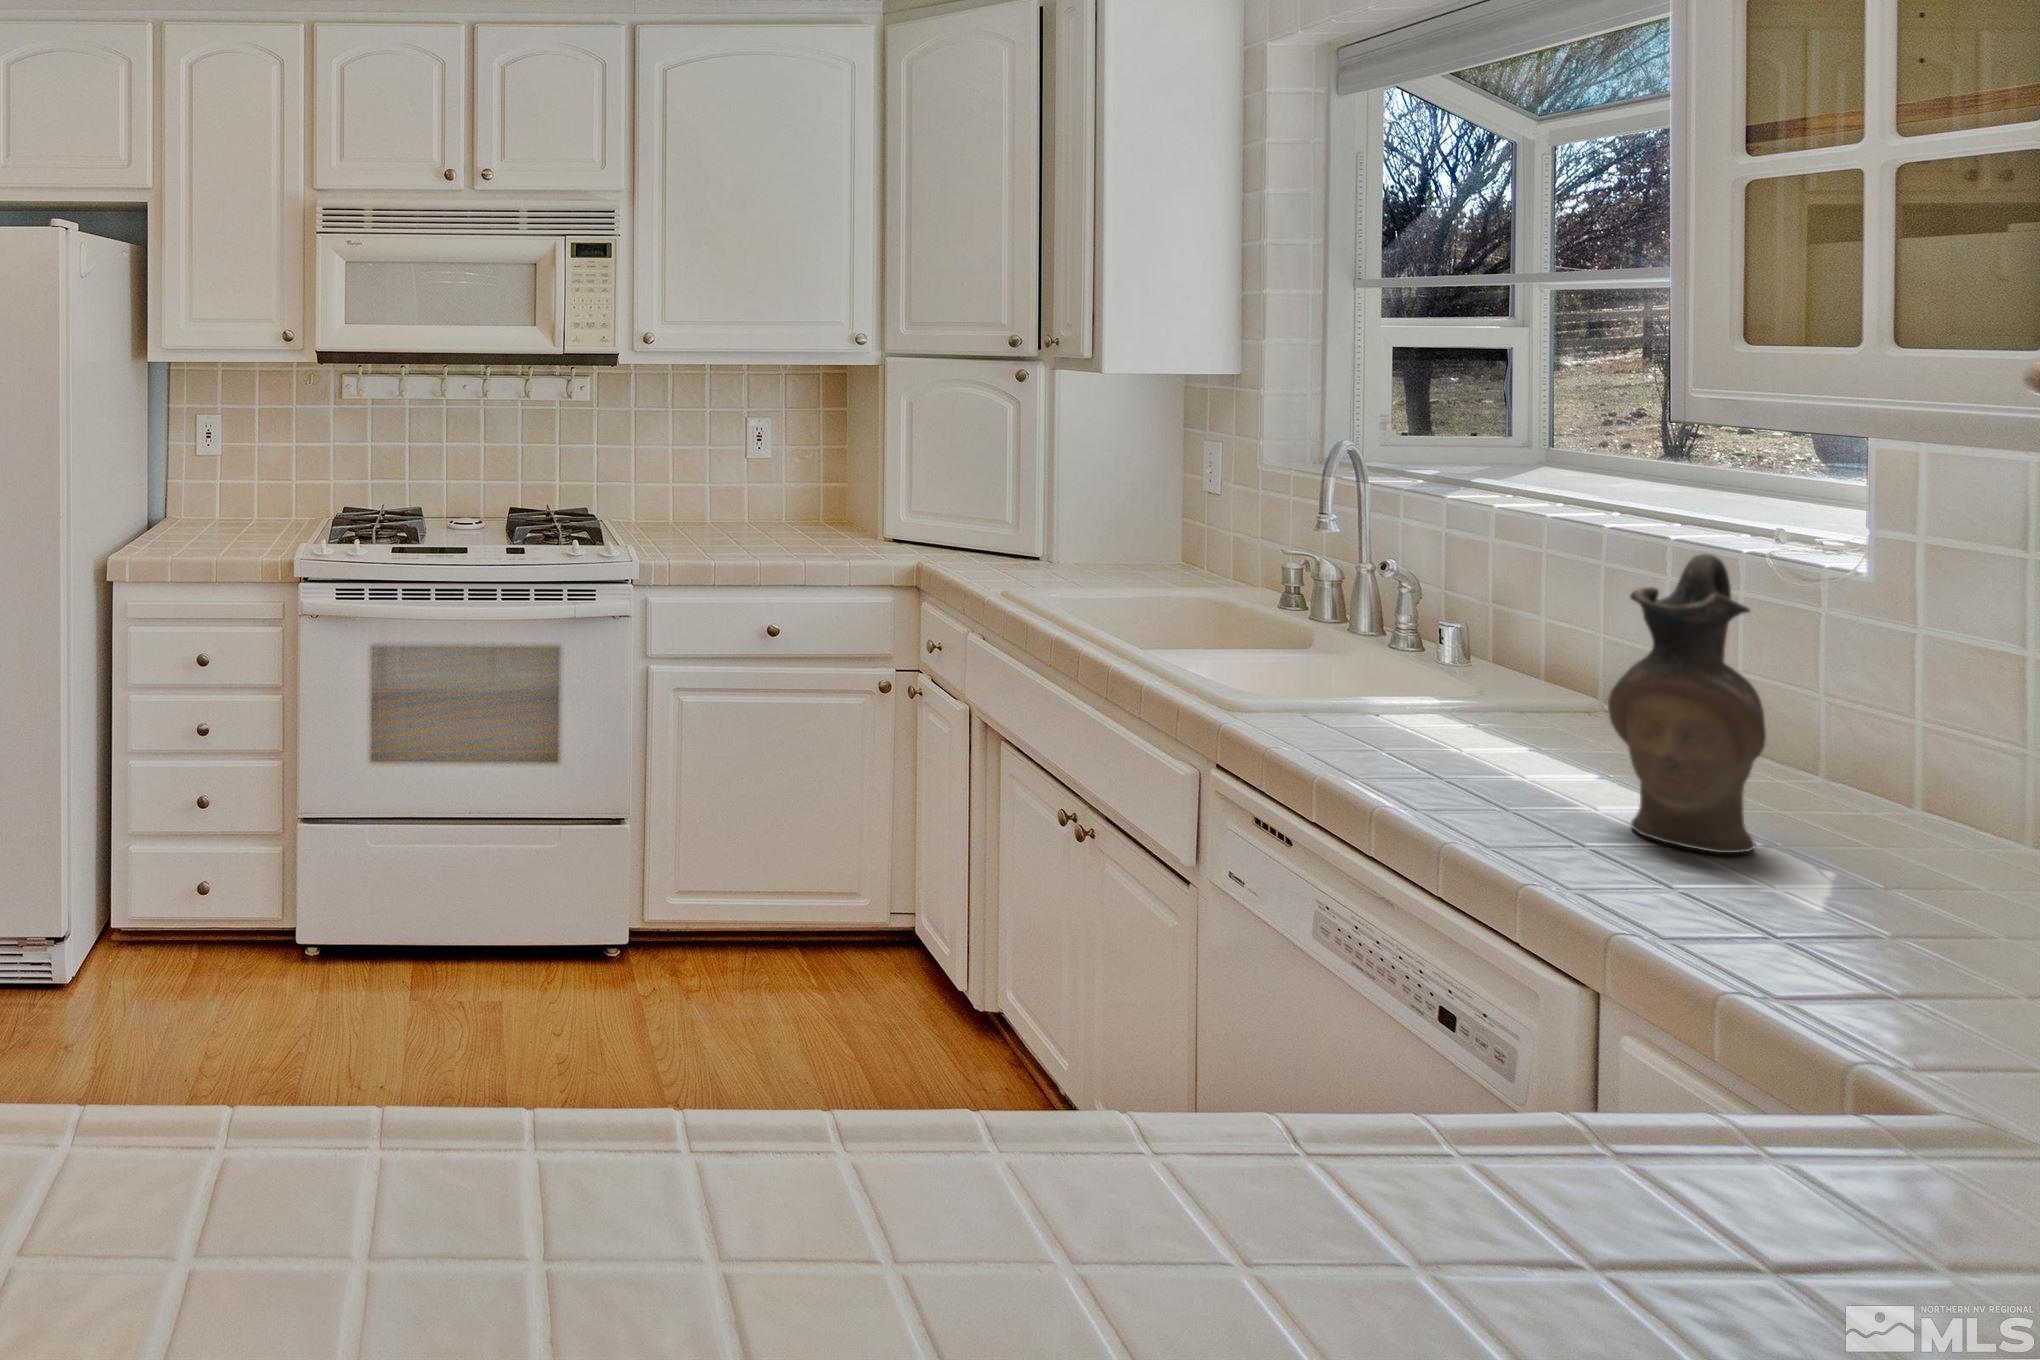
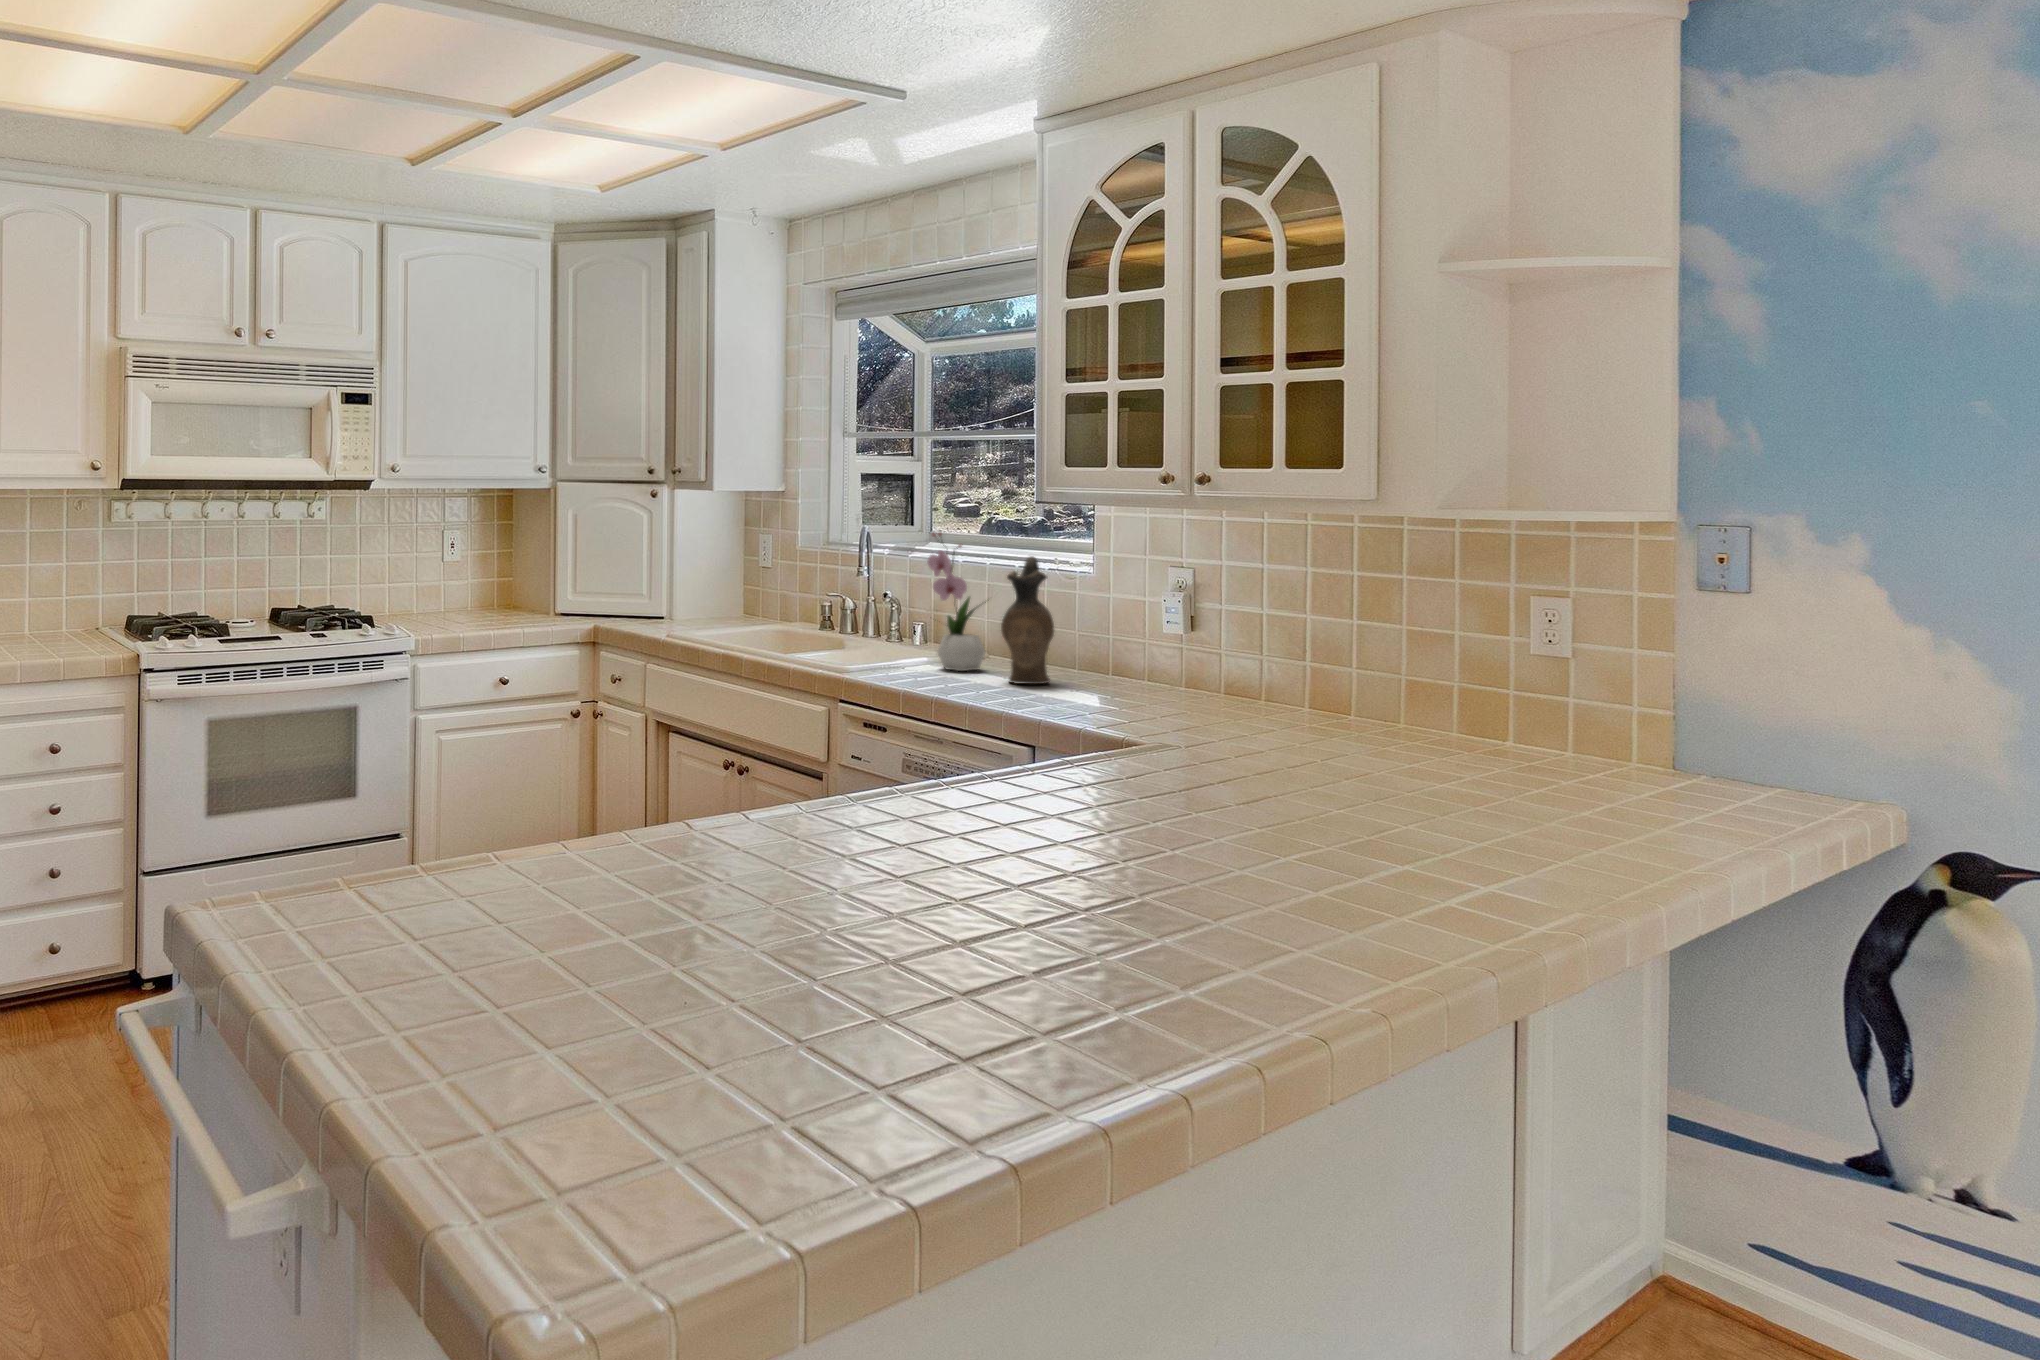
flower arrangement: none [1440,479,1605,768] -> present [927,533,986,671]

